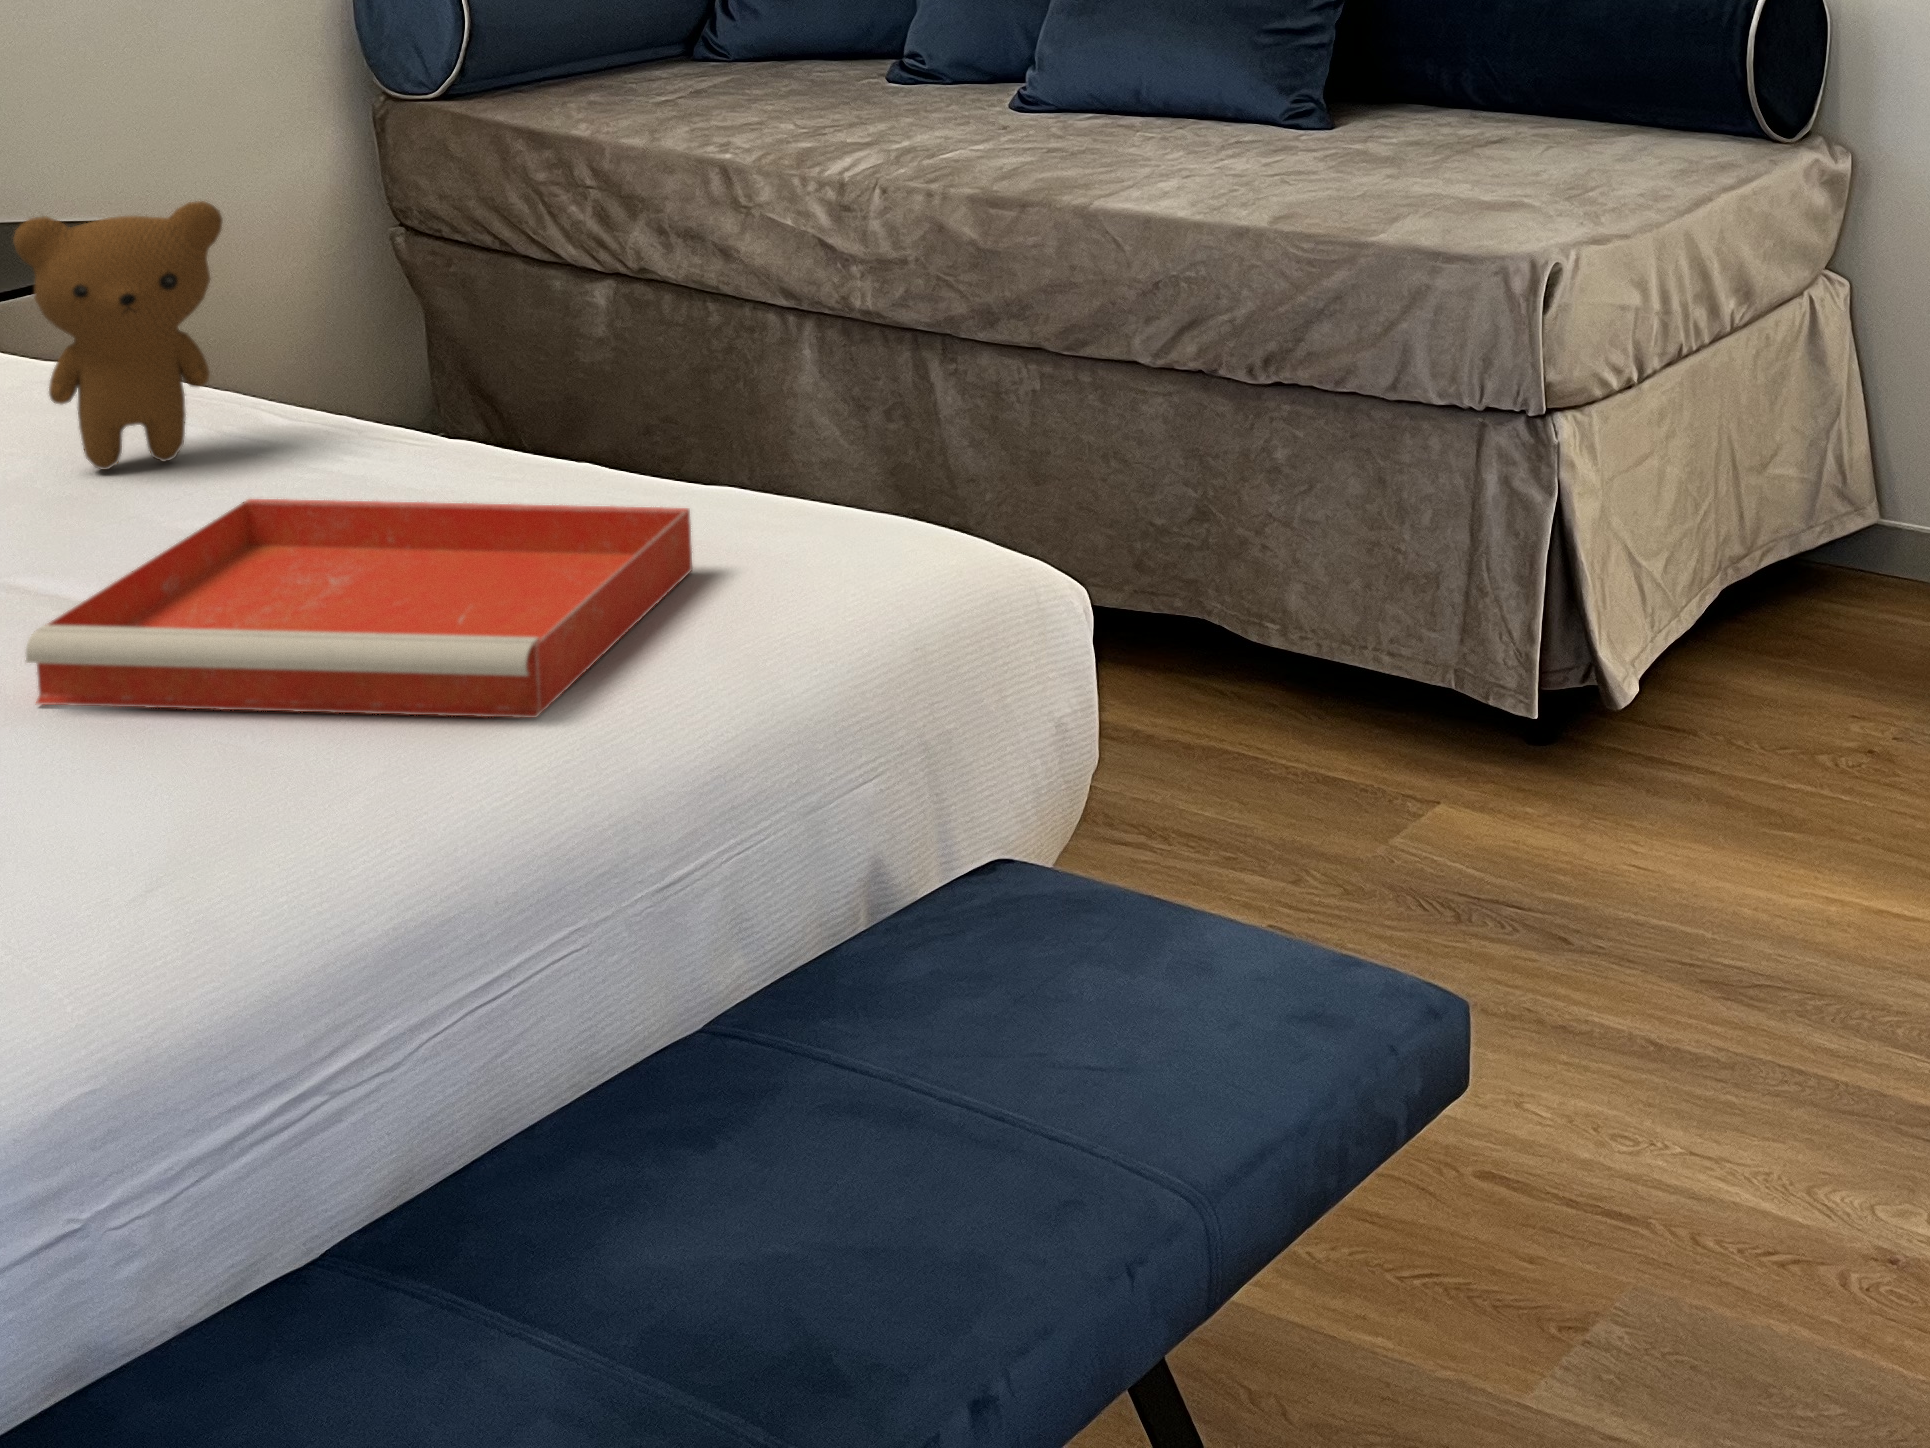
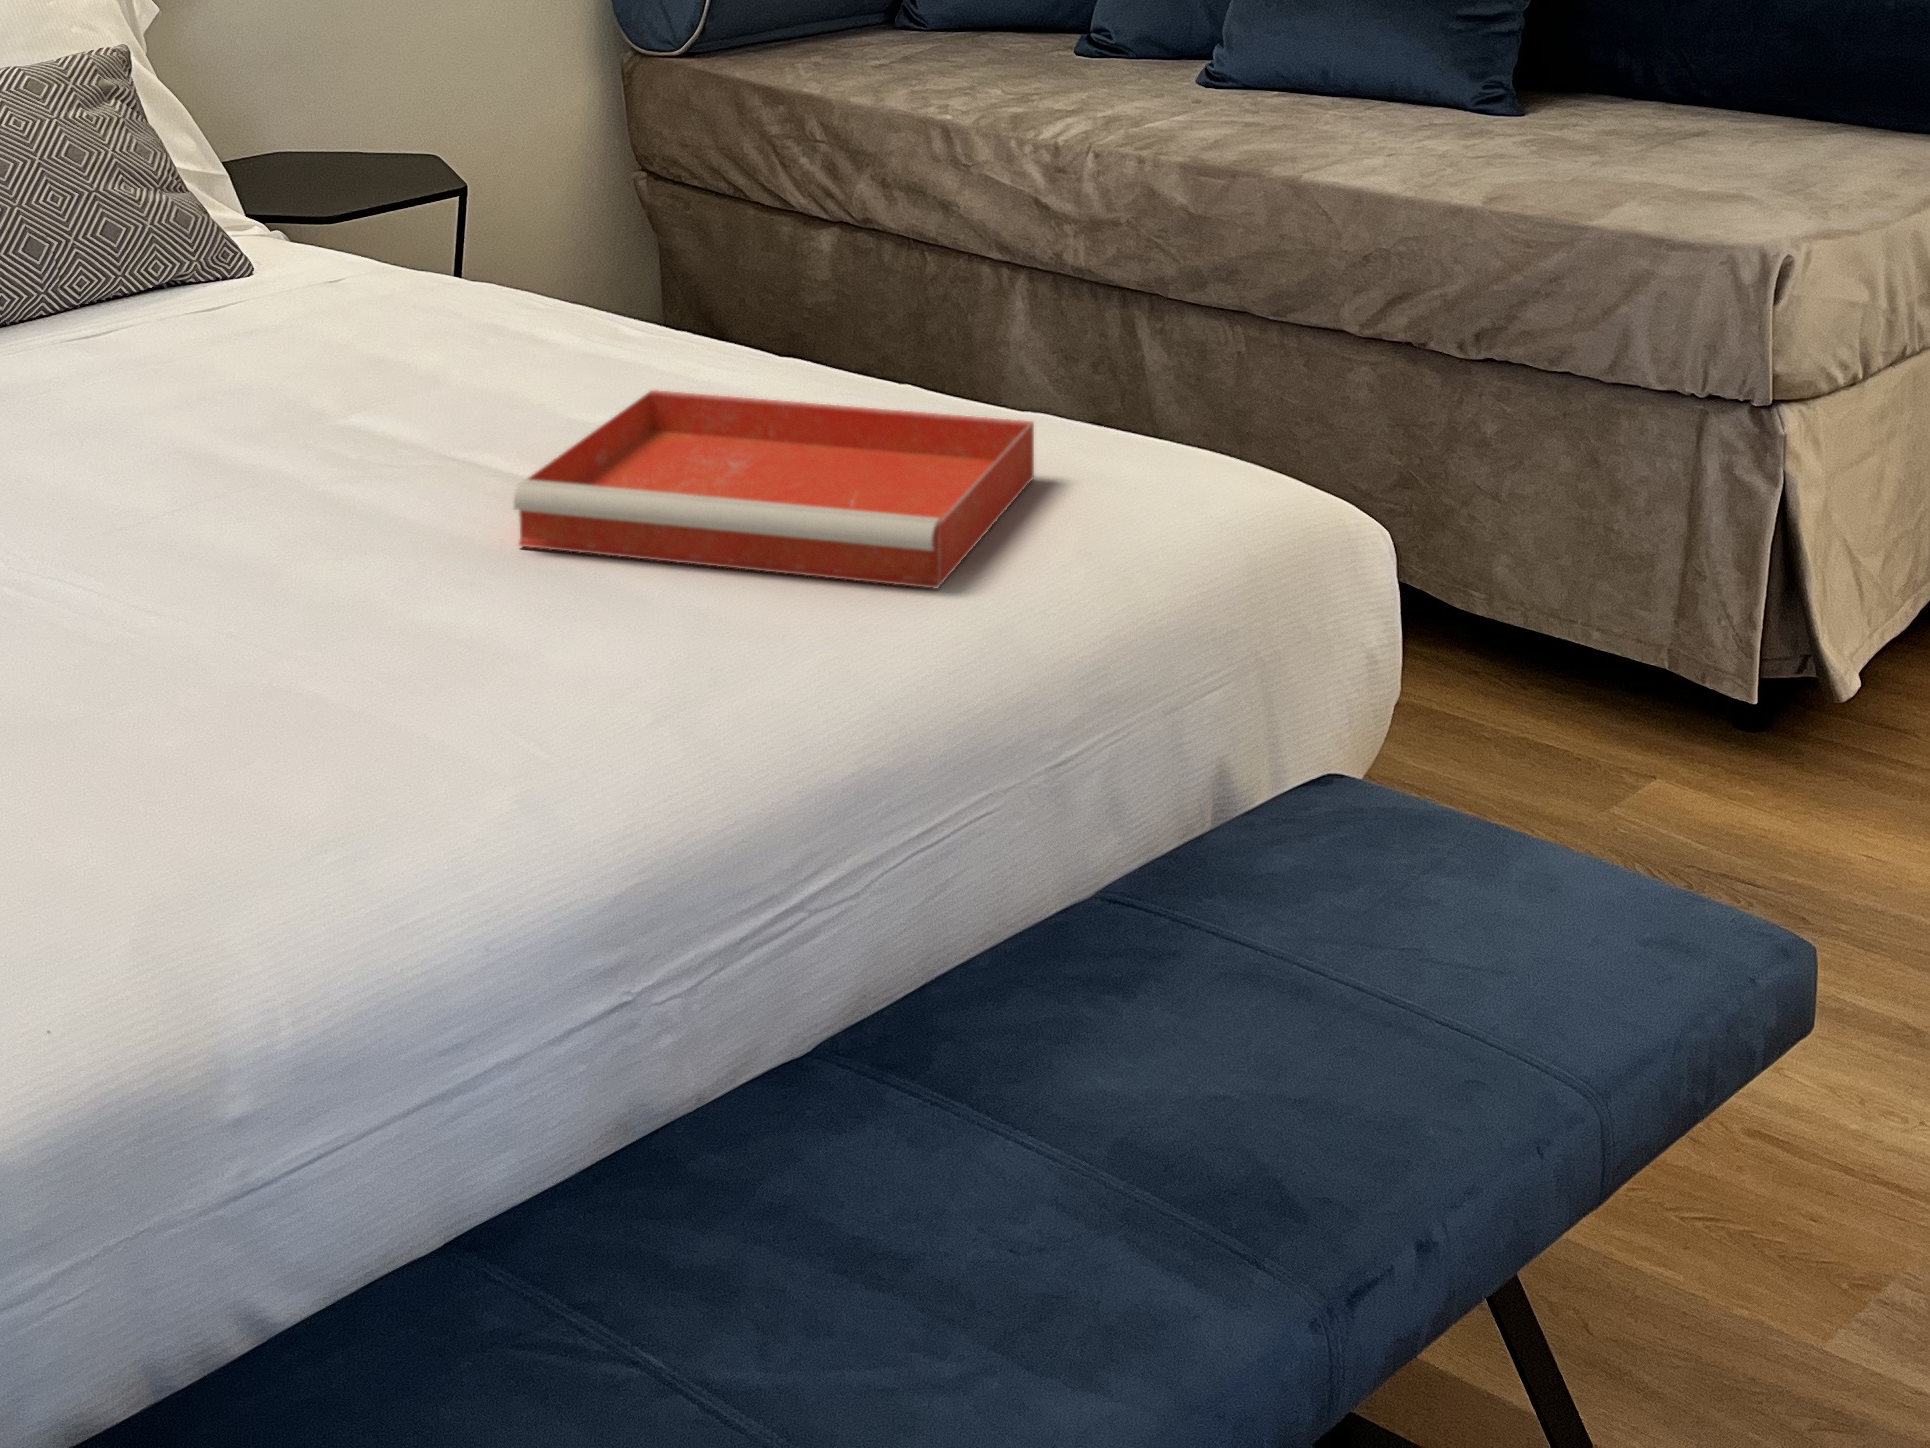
teddy bear: present [13,201,223,470] -> none [438,132,602,363]

